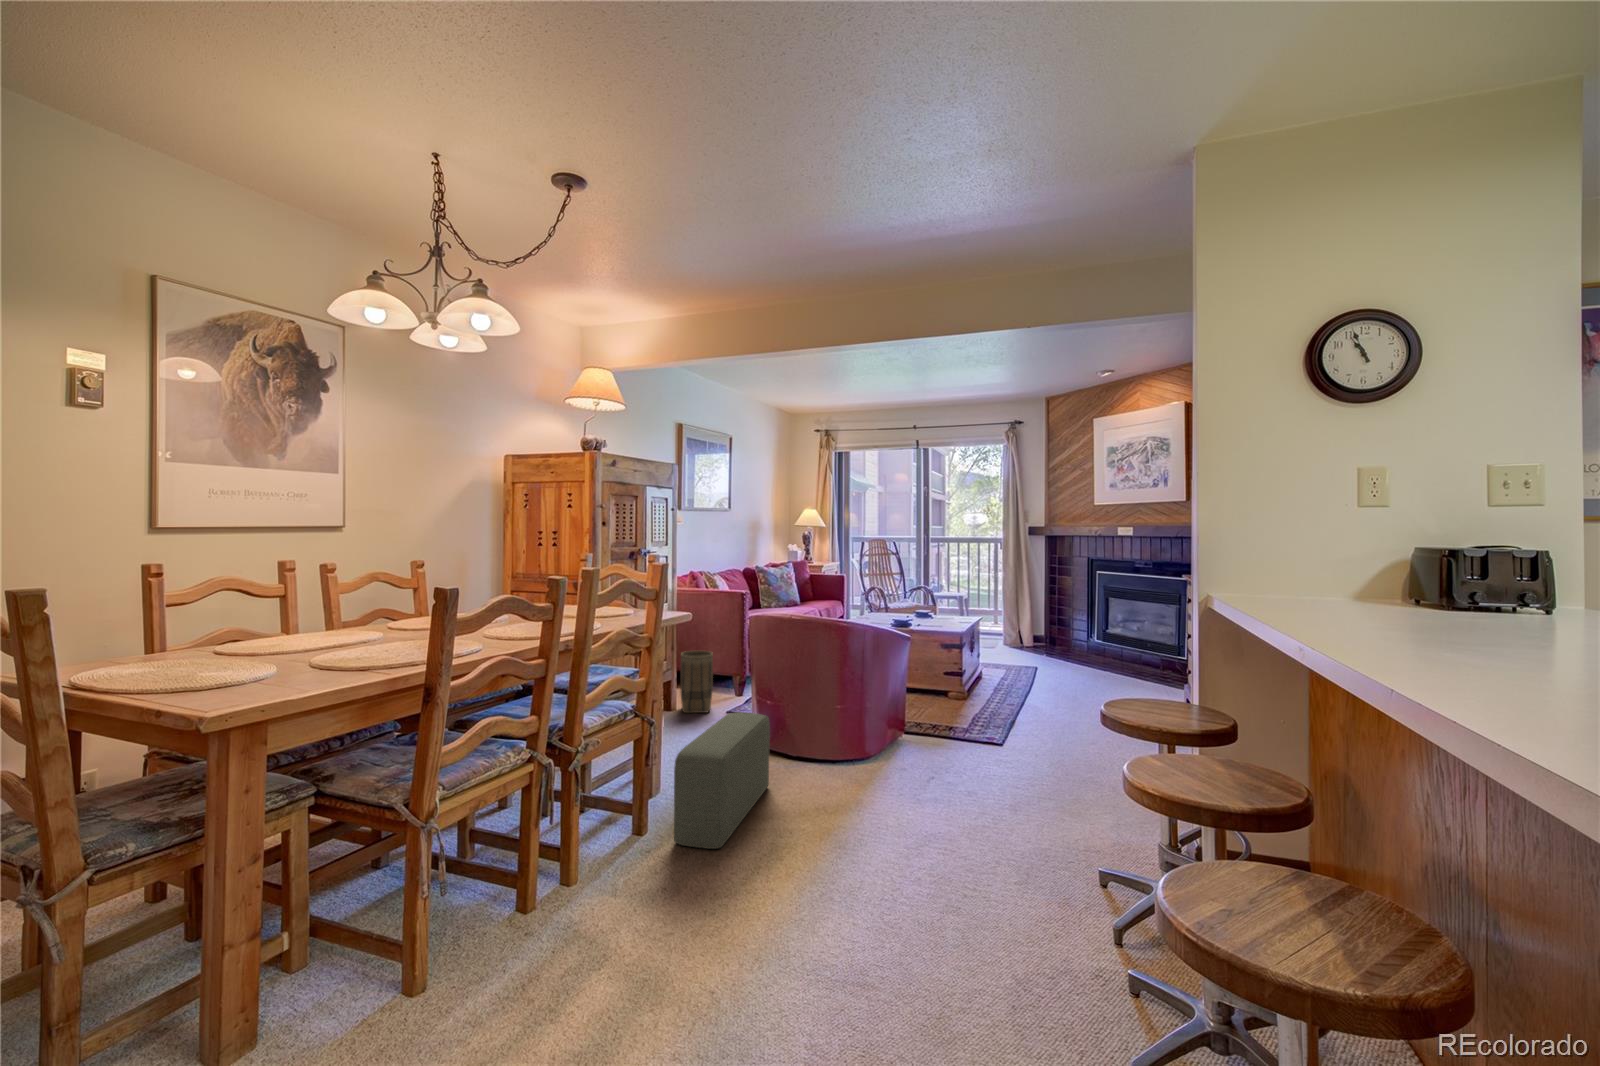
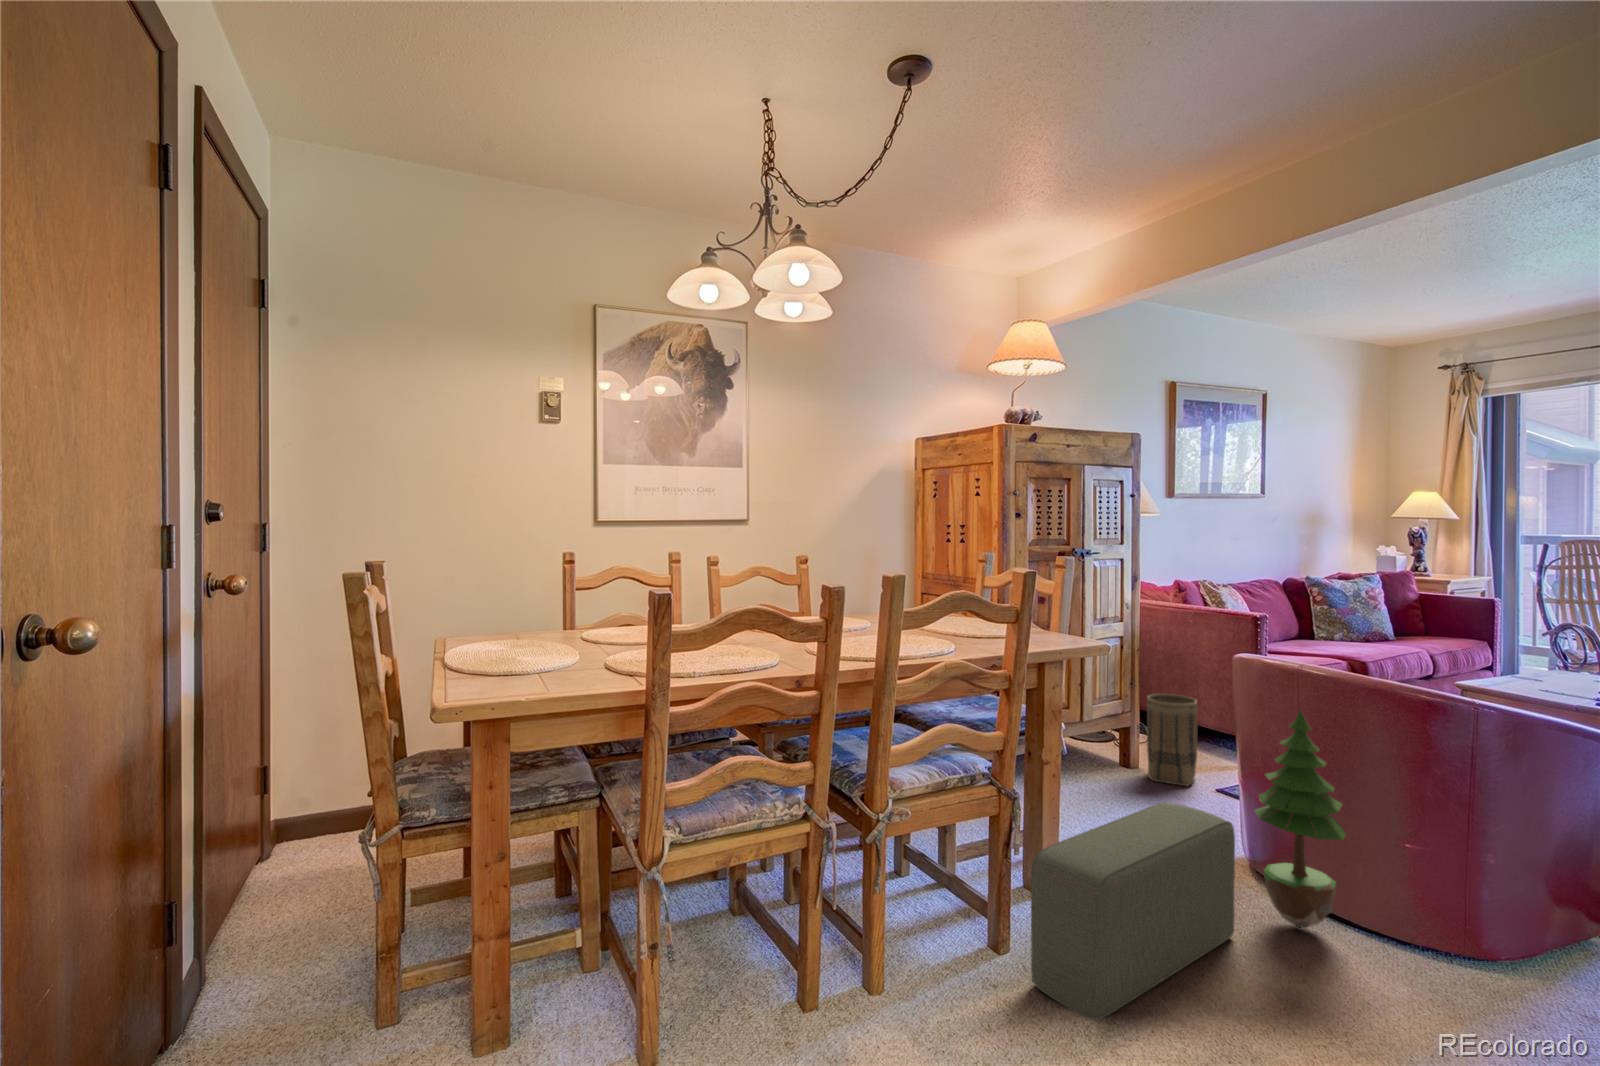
potted tree: none [773,643,820,773] -> present [1255,711,1346,928]

